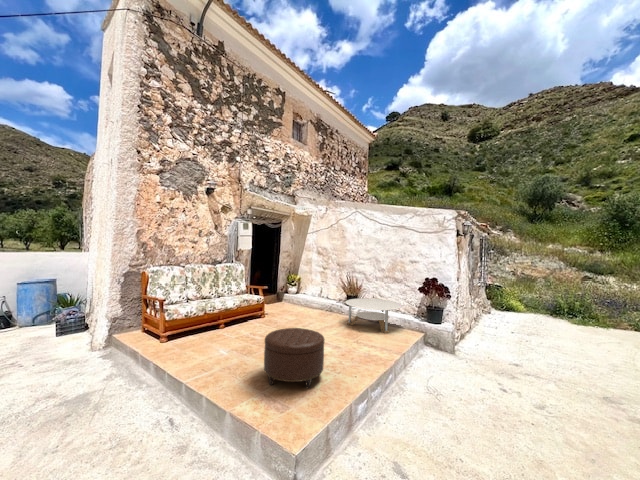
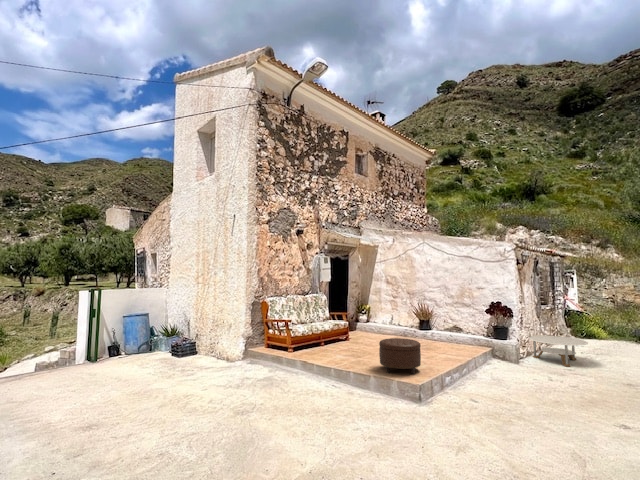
round table: present [345,298,402,334] -> present [529,336,588,367]

